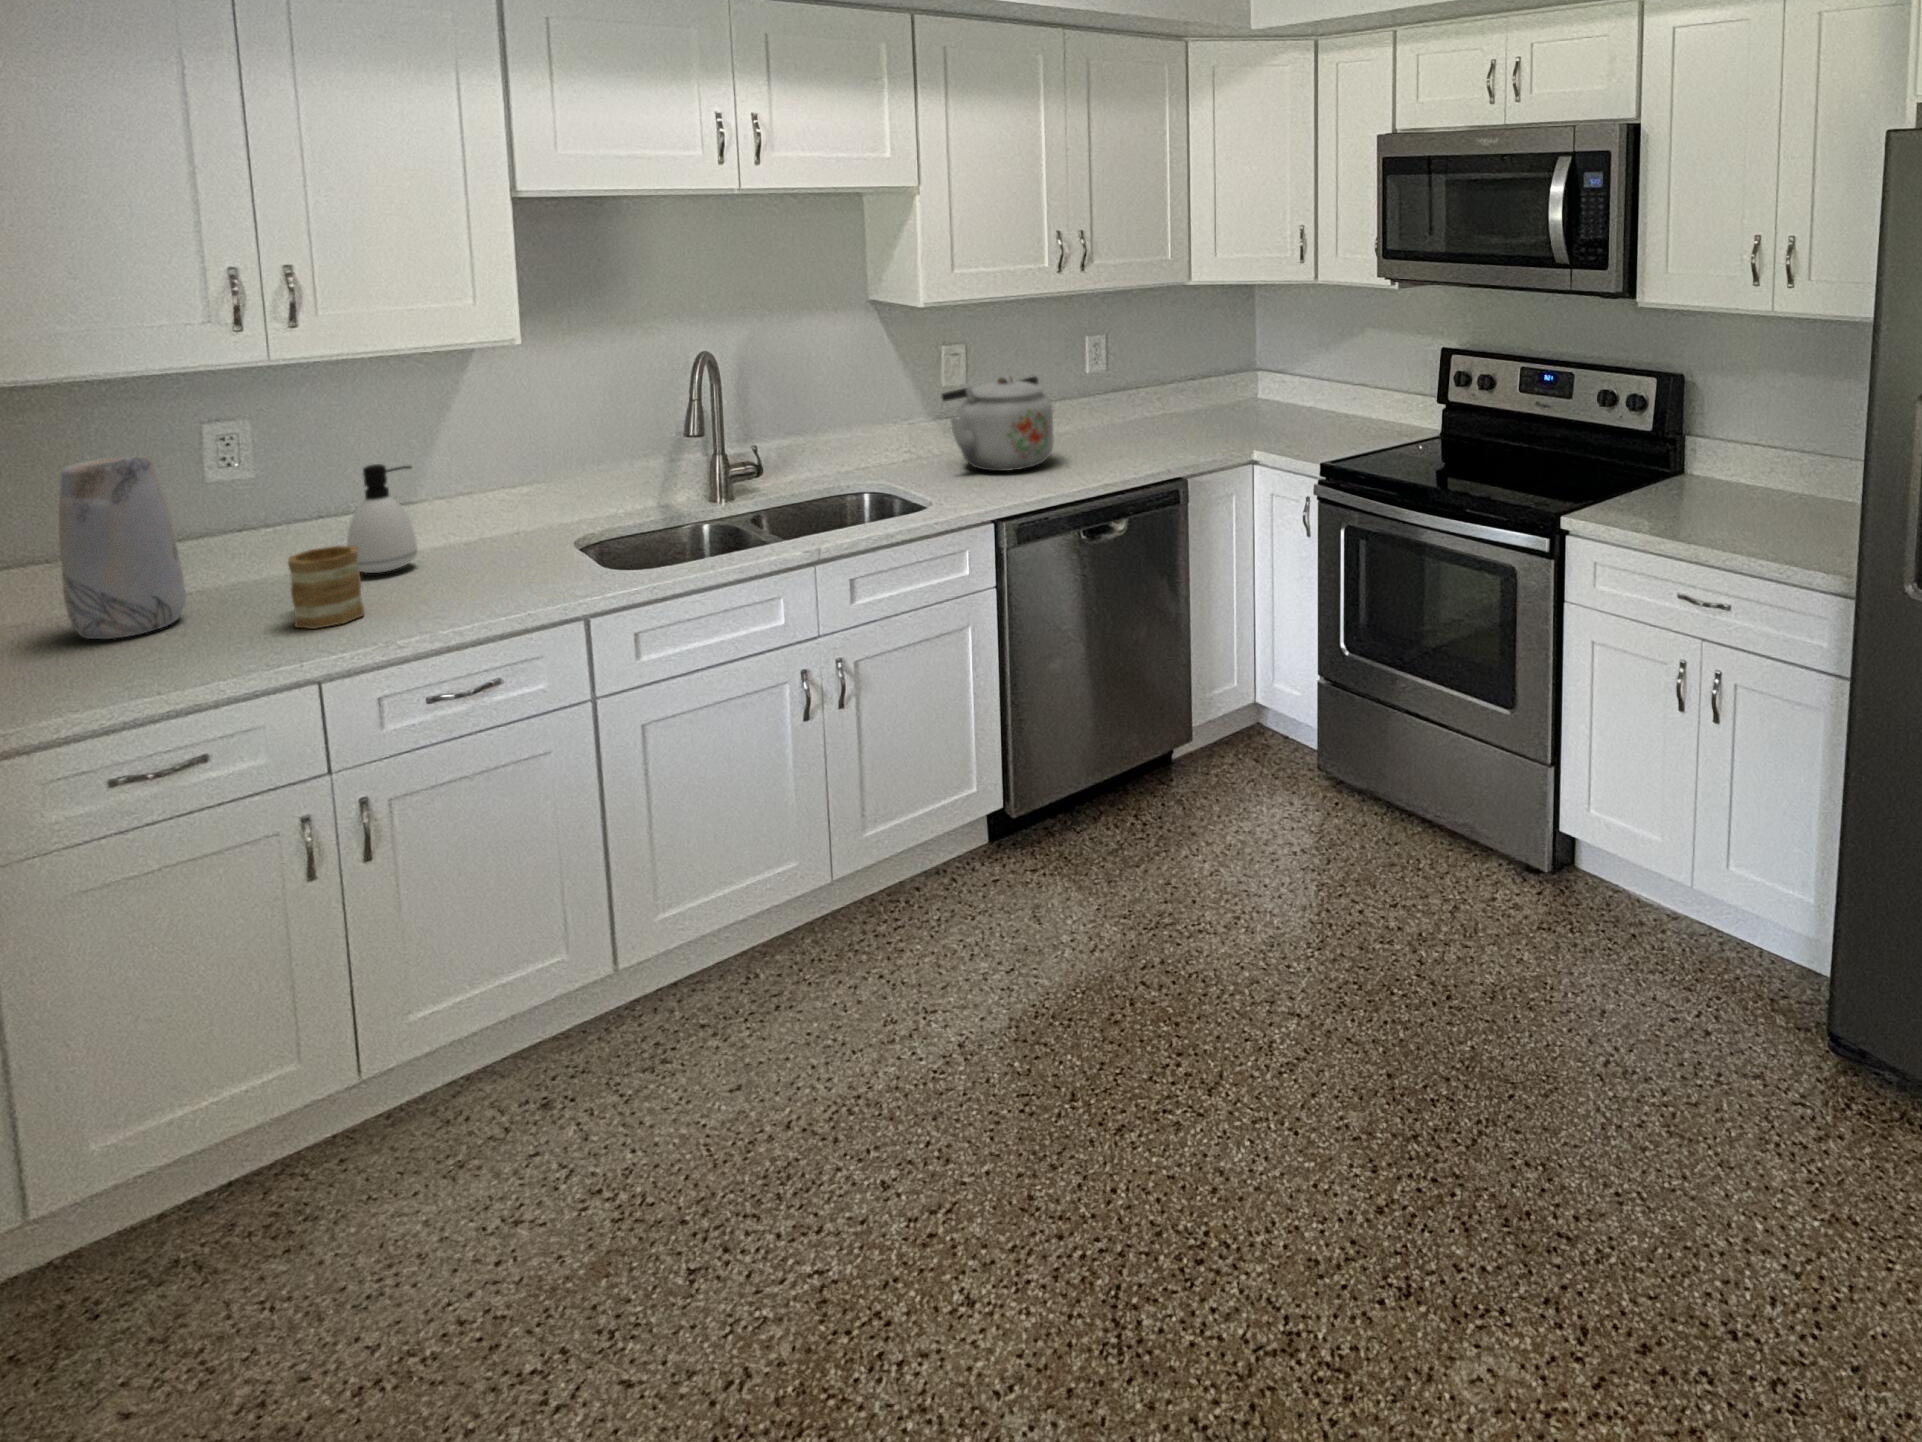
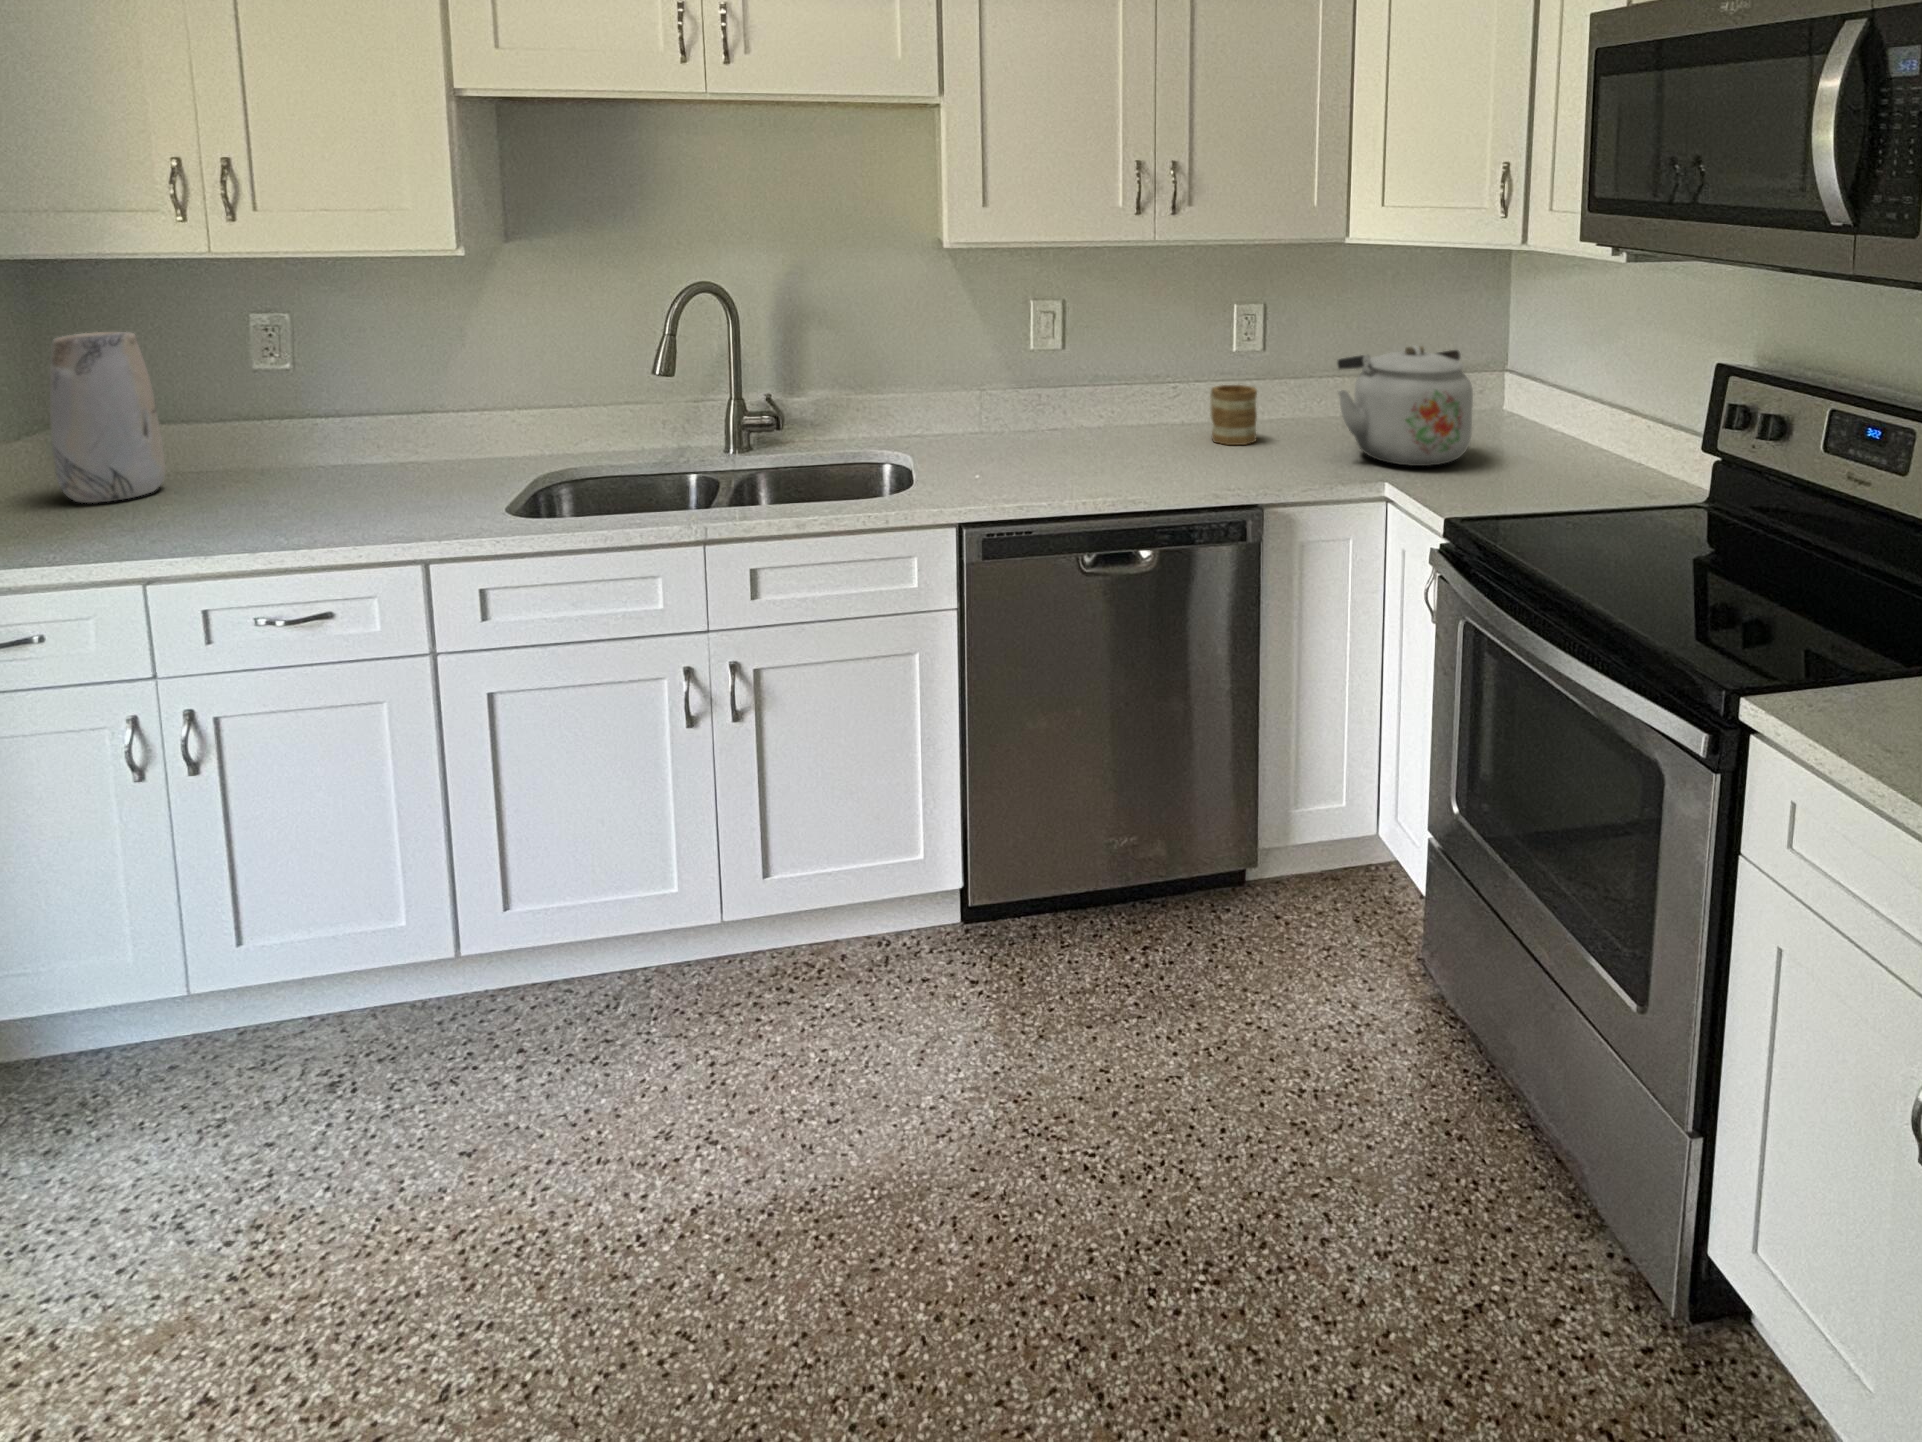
kettle: present [941,376,1054,471] -> present [1337,345,1473,466]
soap dispenser: present [347,464,418,573] -> none [328,365,398,475]
mug: present [288,546,364,629] -> present [1210,385,1257,445]

